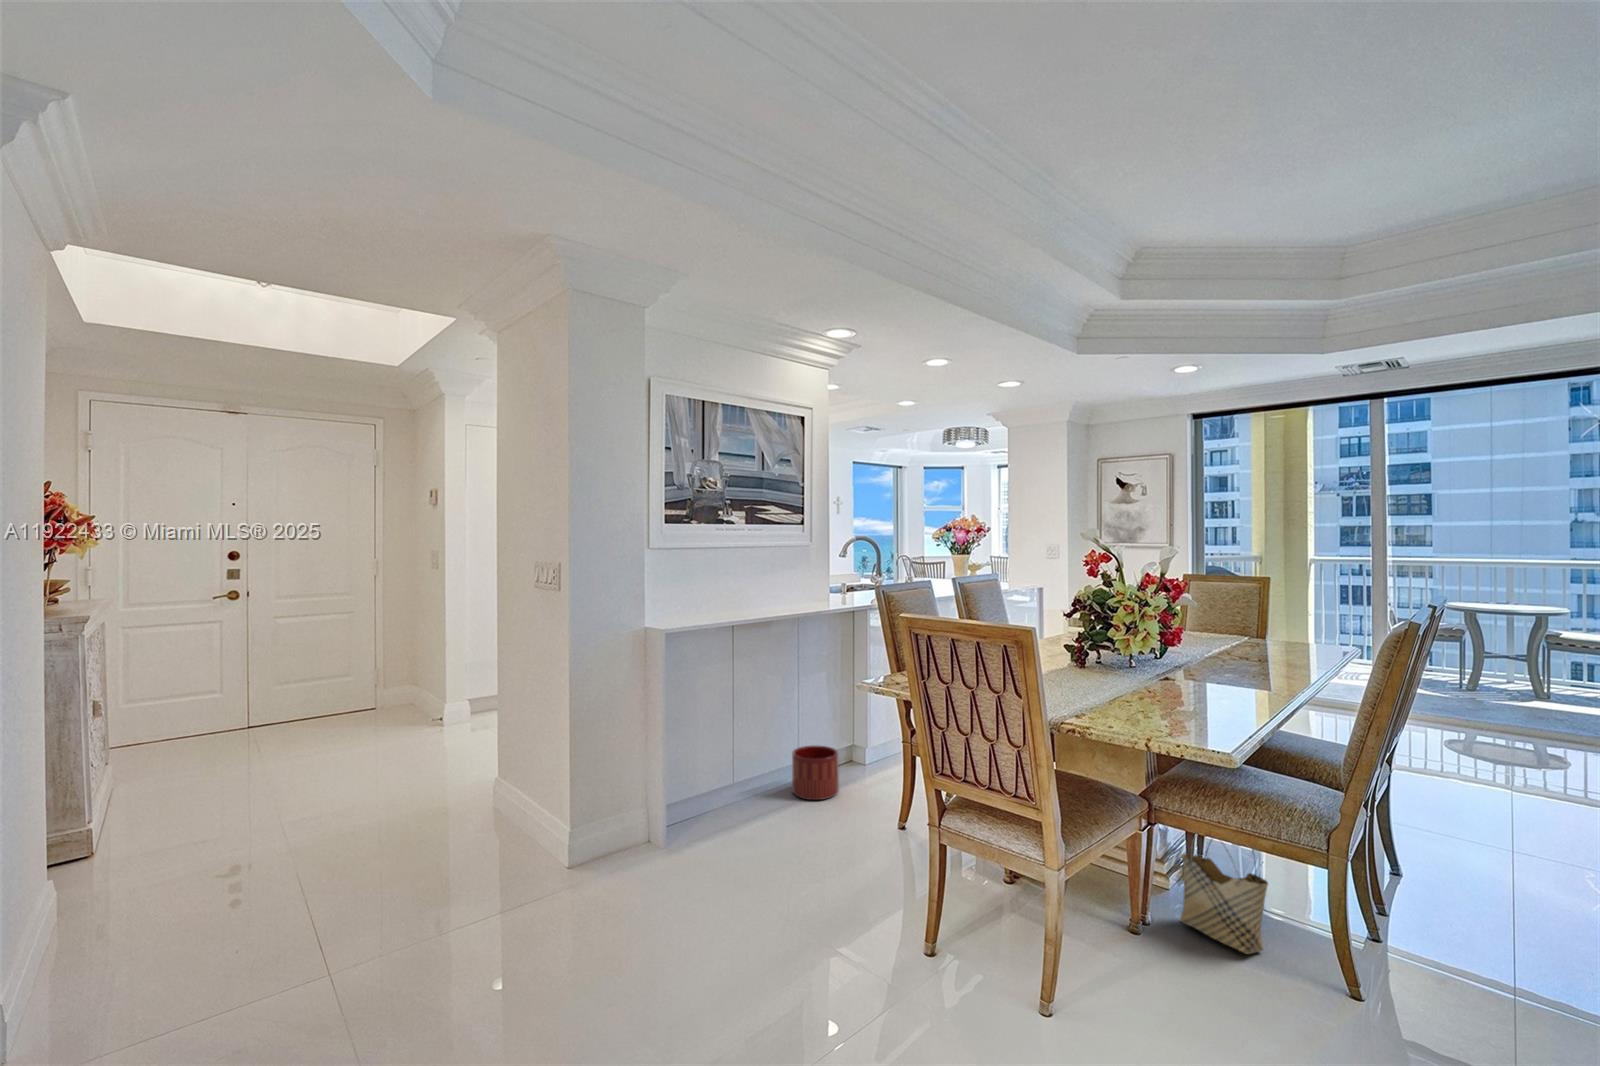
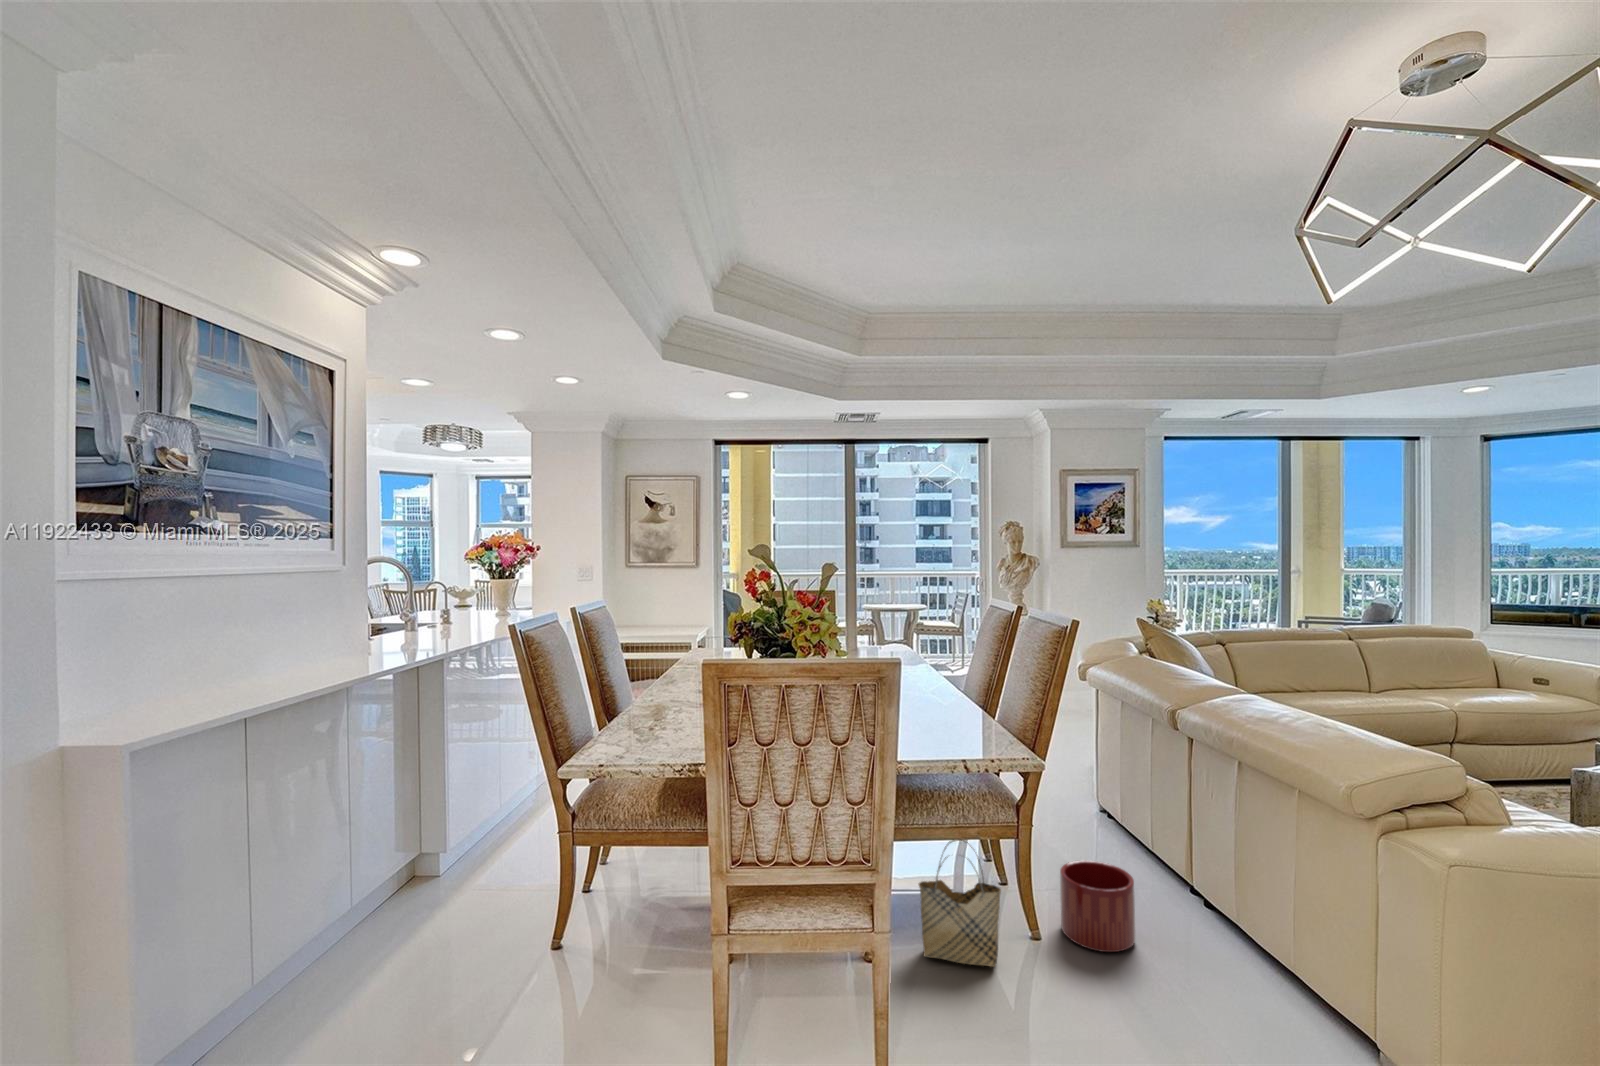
planter: present [792,745,839,800] -> present [1060,860,1135,952]

